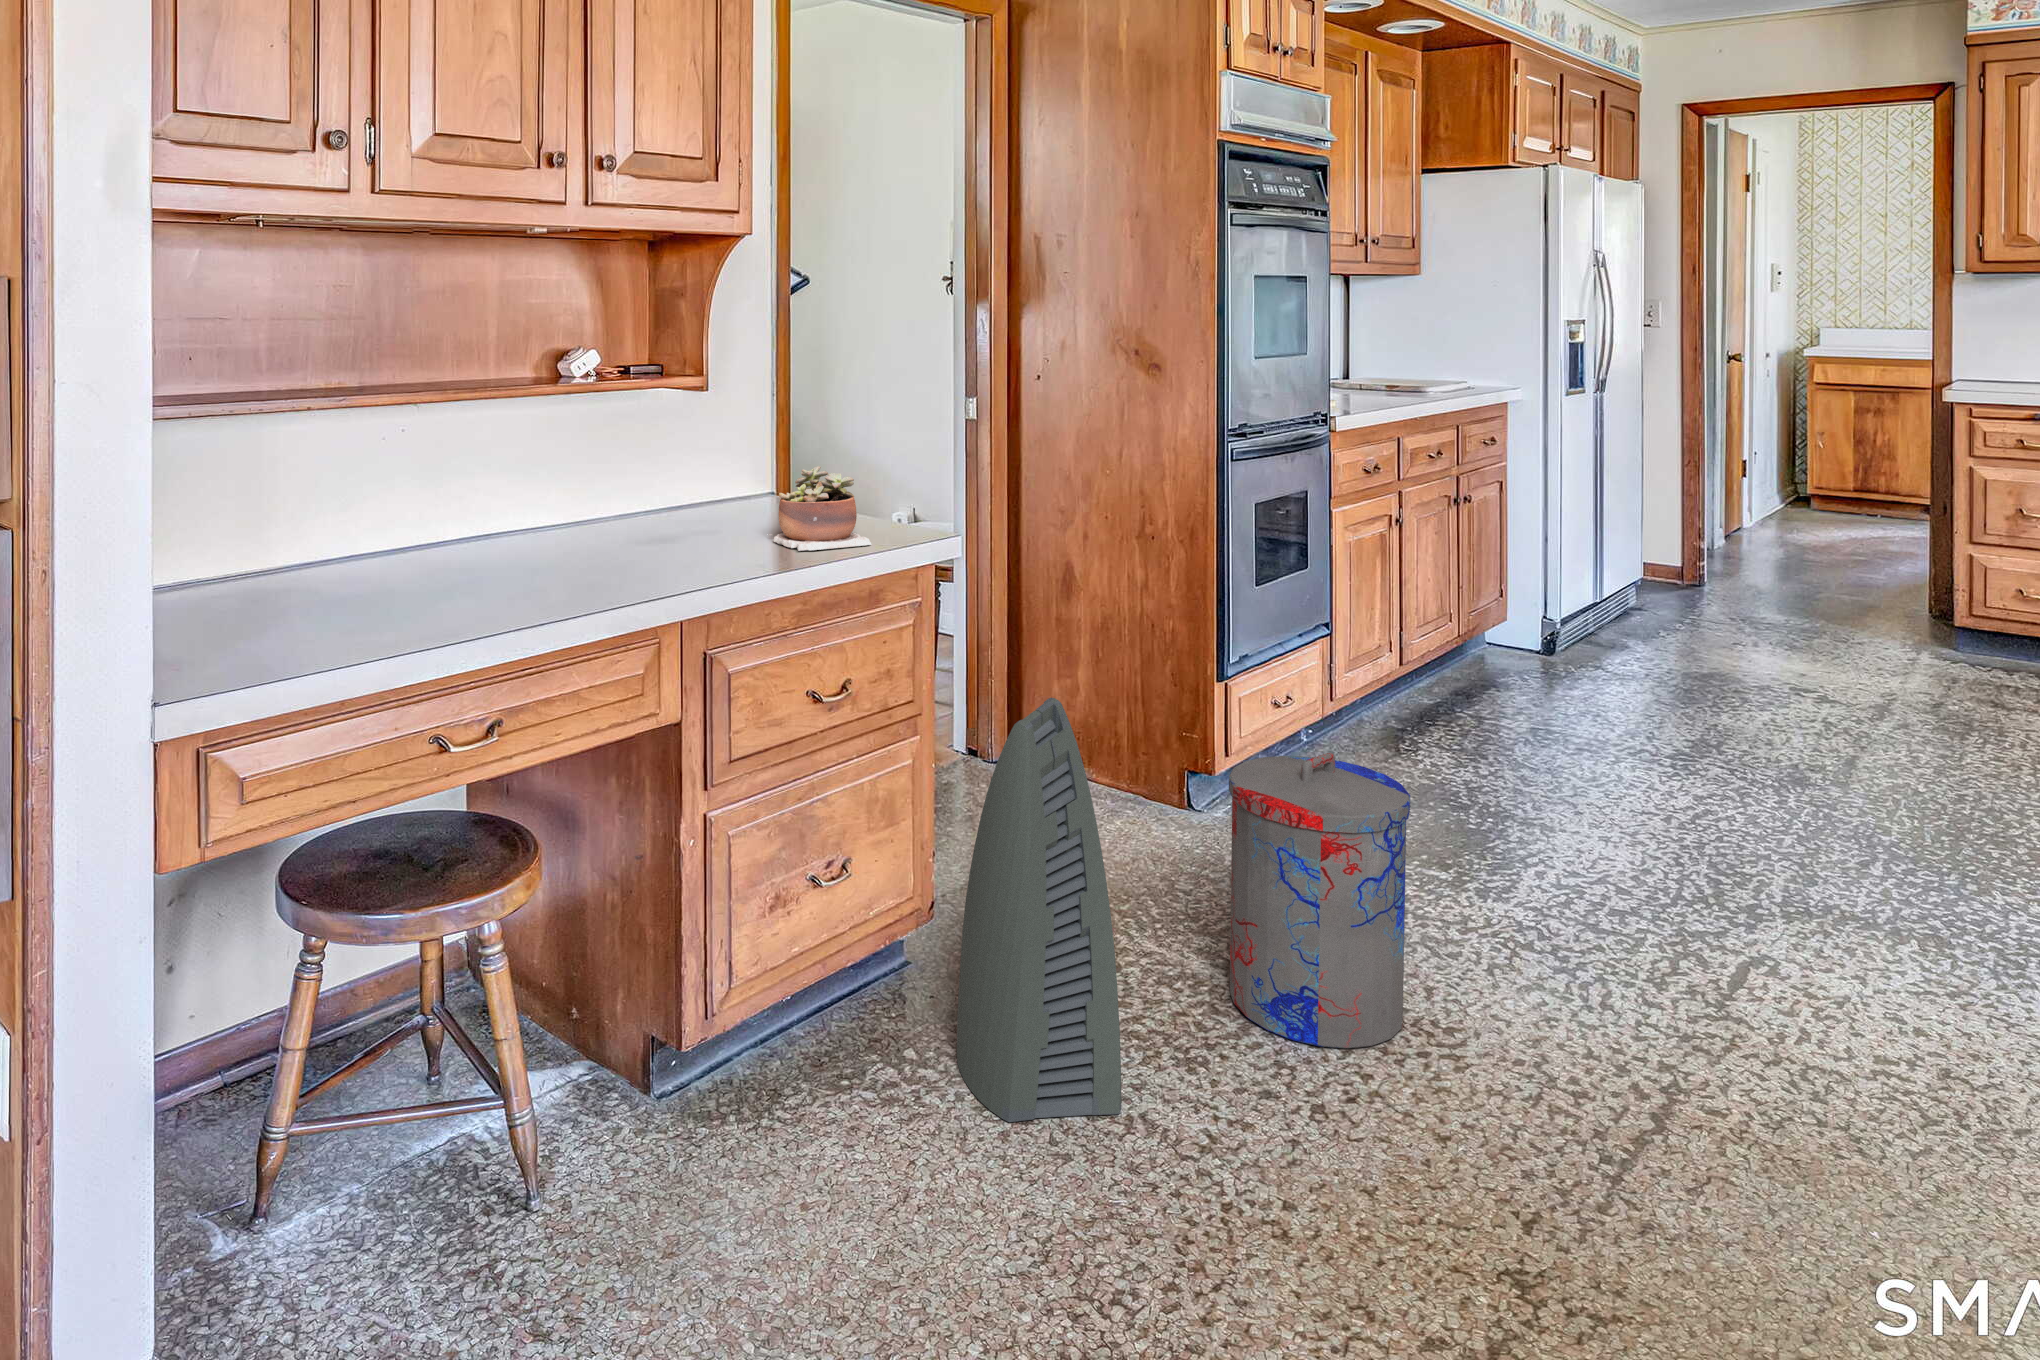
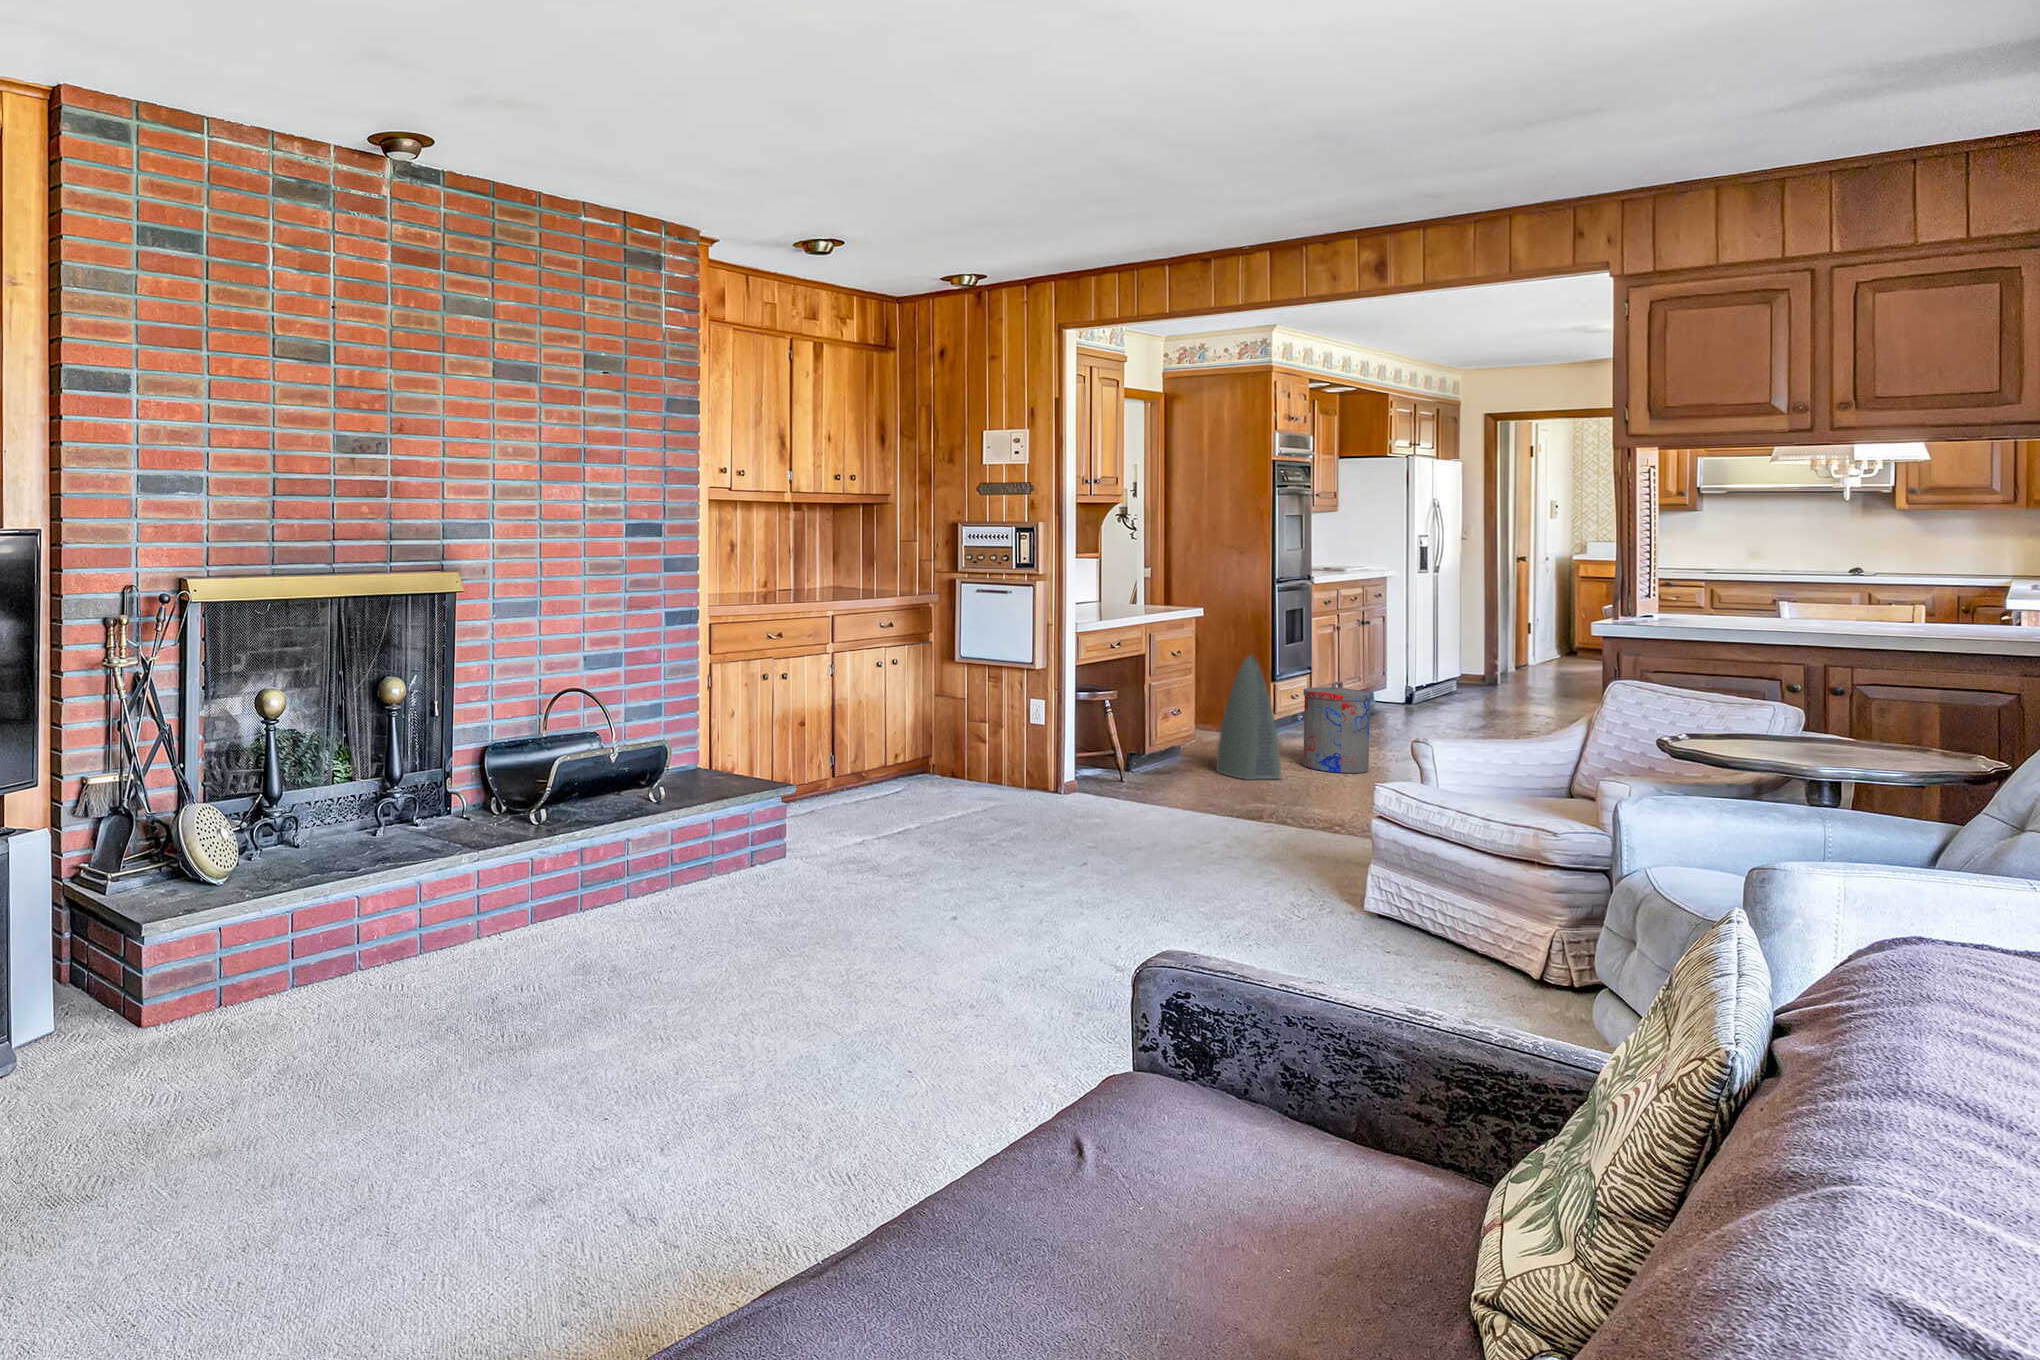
succulent plant: present [770,466,872,551] -> none [1138,583,1179,609]

